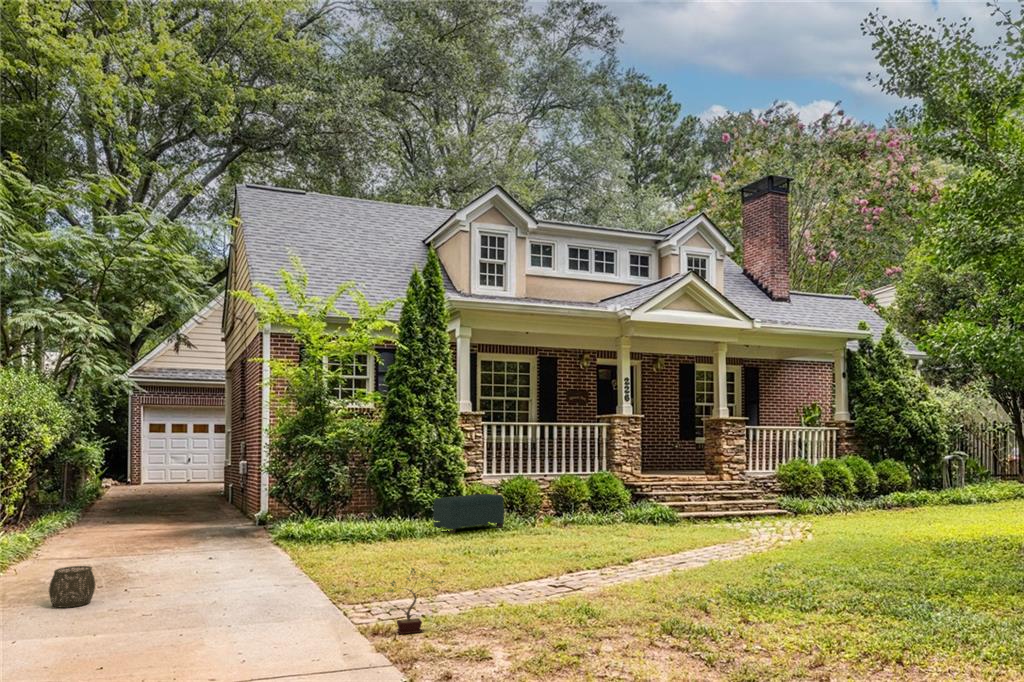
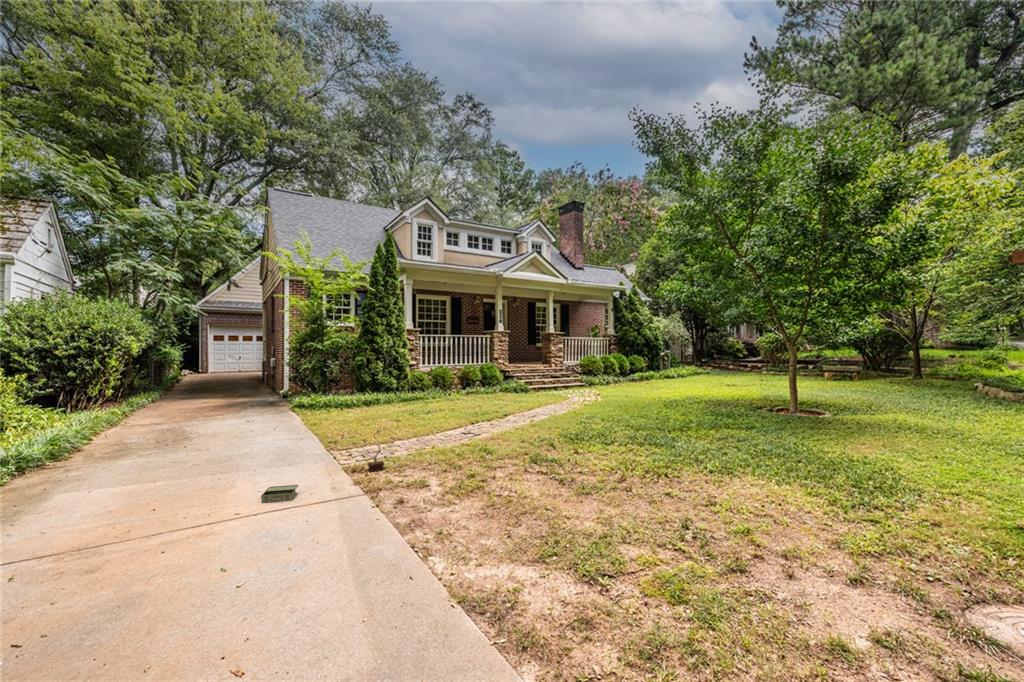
bench: present [433,494,504,533] -> none [392,376,433,400]
woven basket: present [49,566,95,608] -> none [117,435,156,464]
toolbox: none [248,643,298,664] -> present [261,485,298,503]

